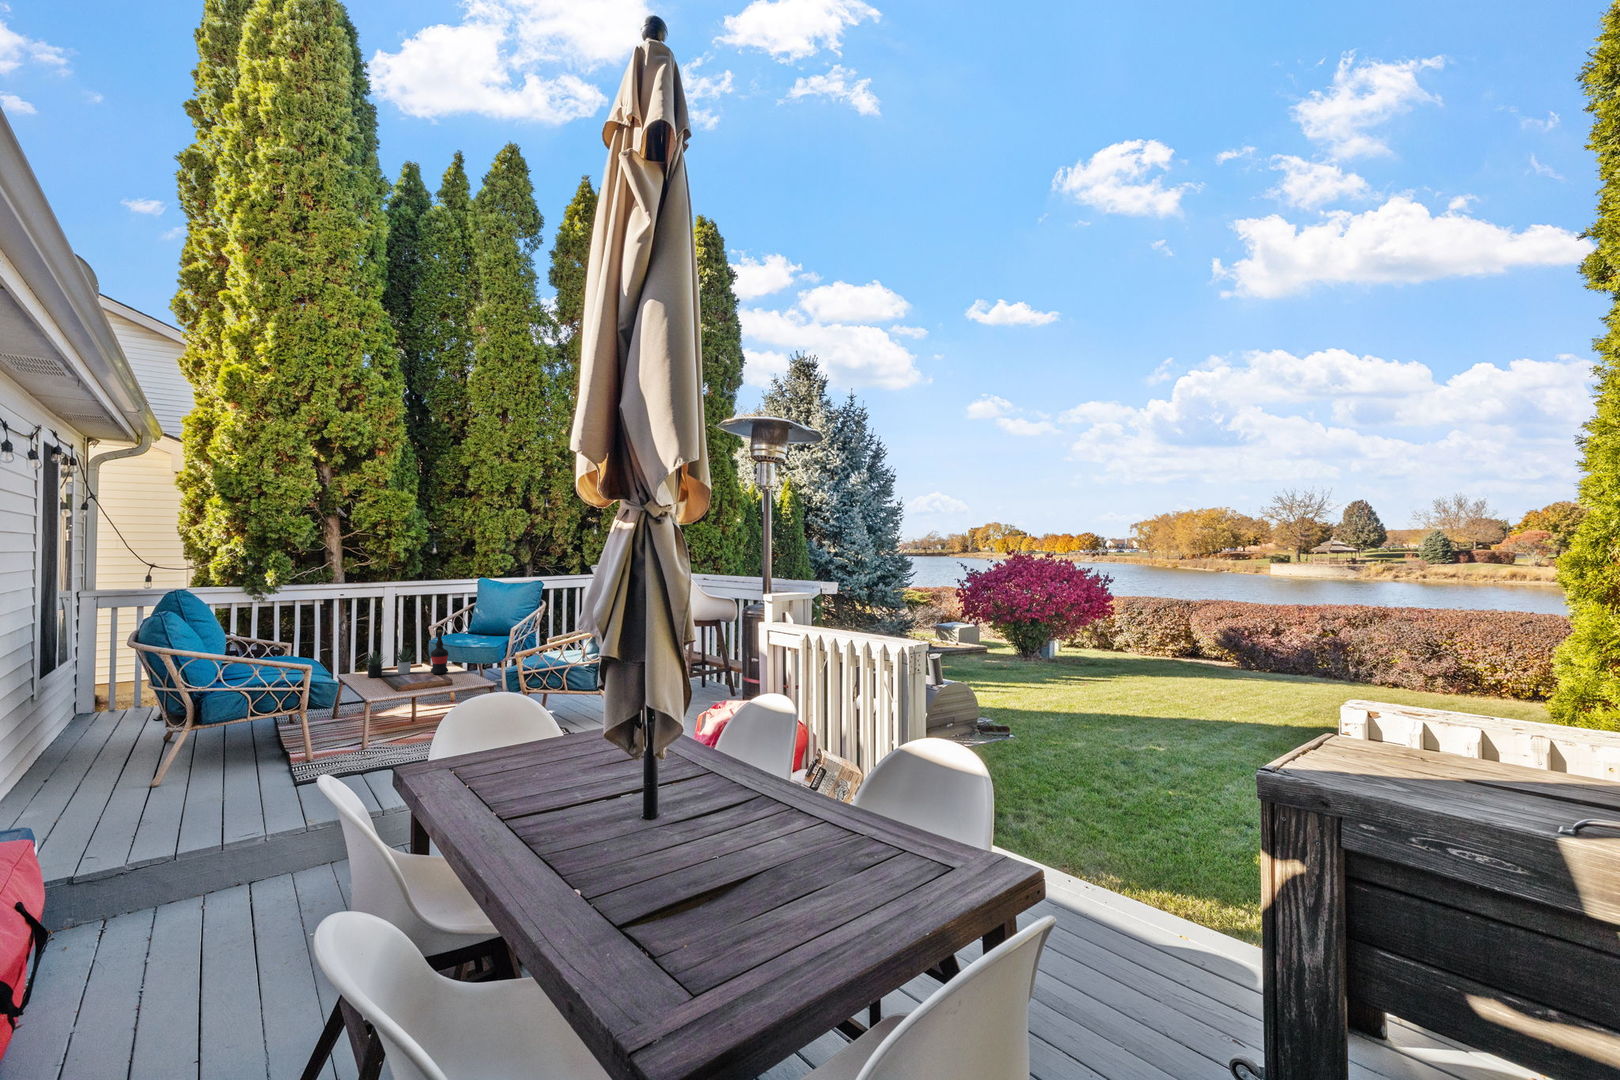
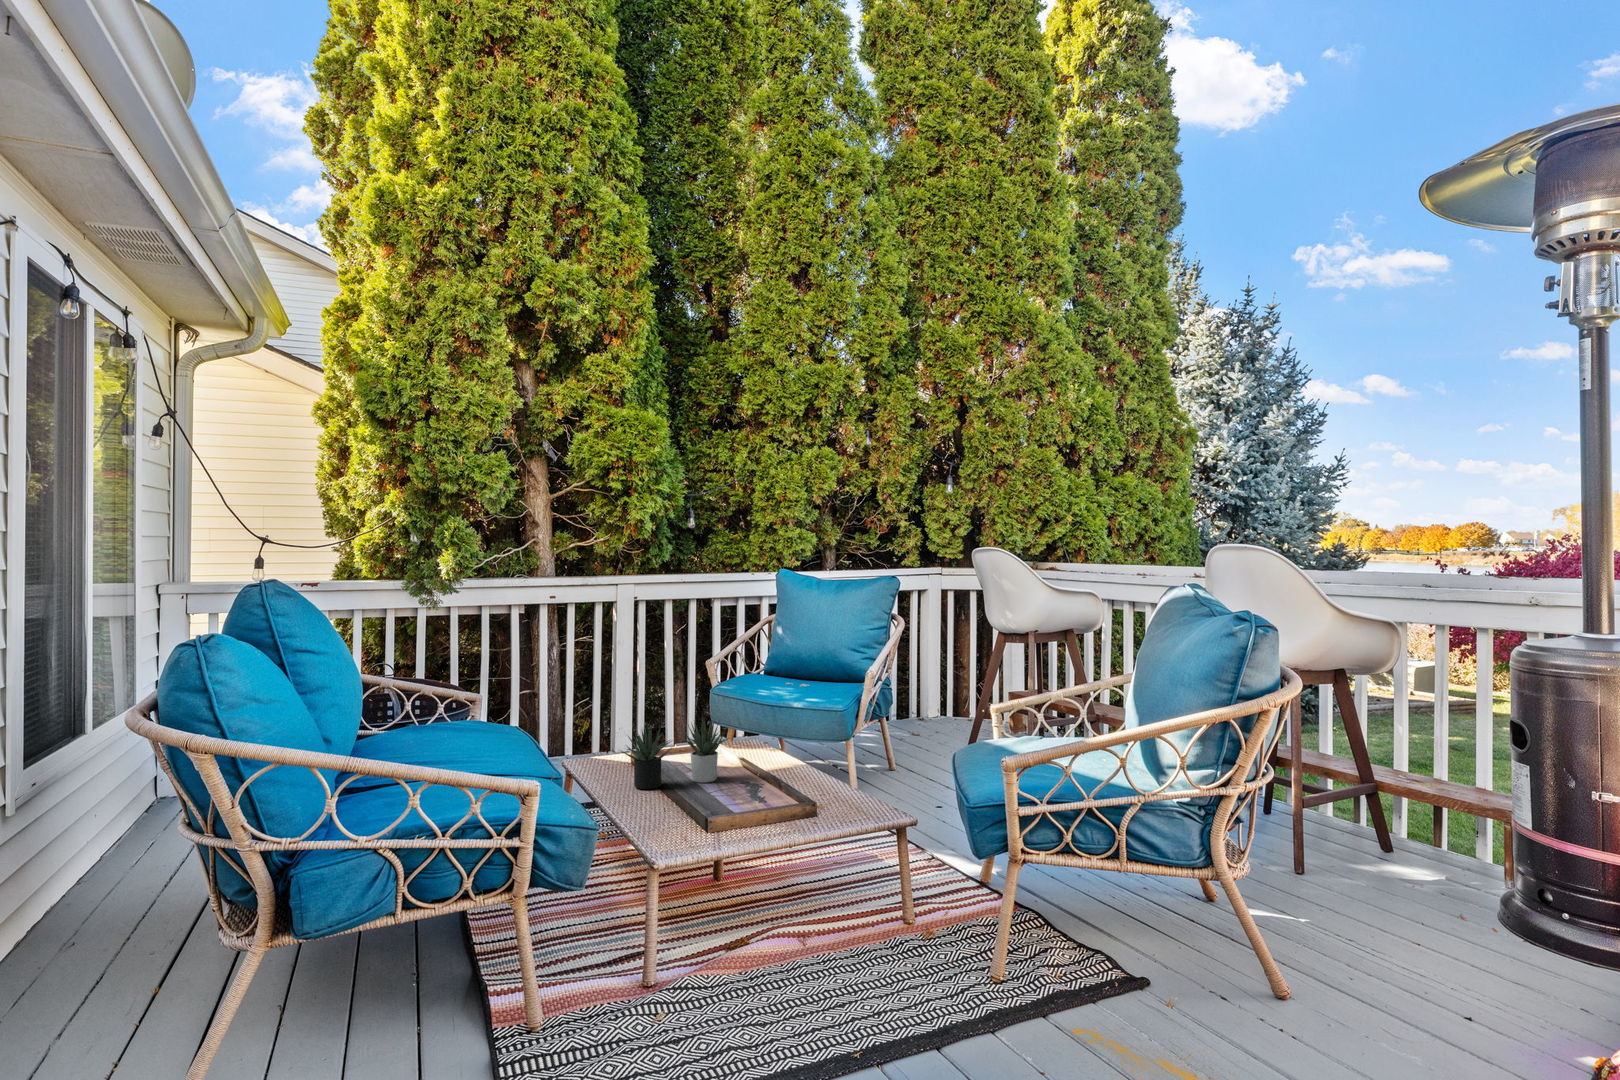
wine bottle: present [431,630,448,674] -> none [764,684,800,789]

